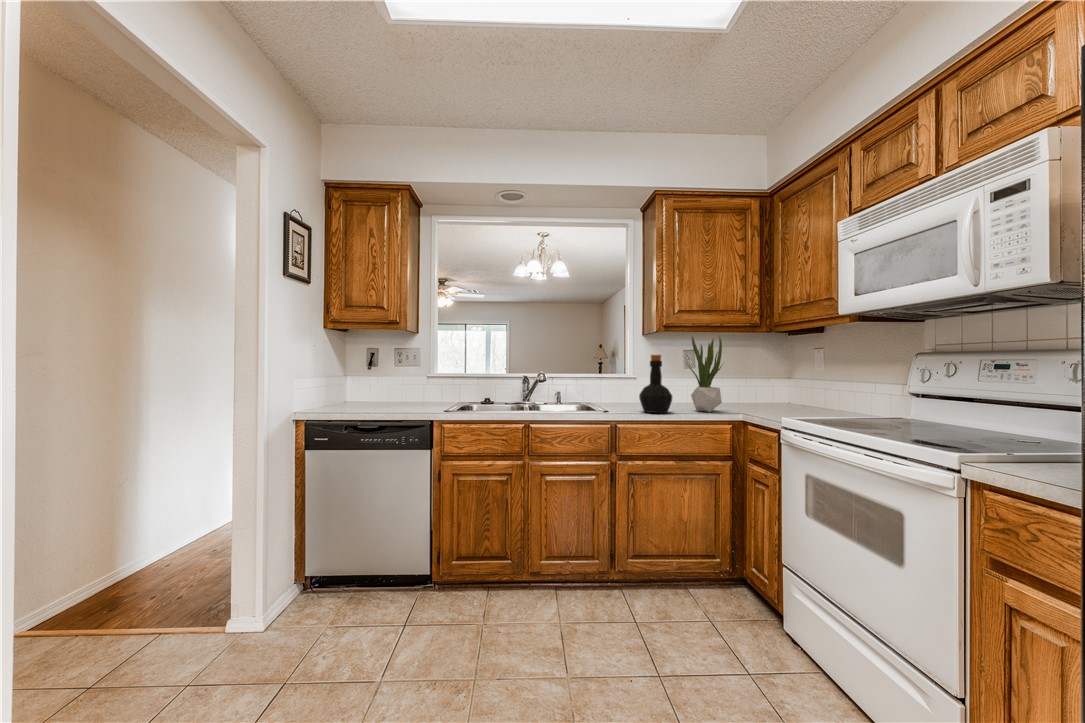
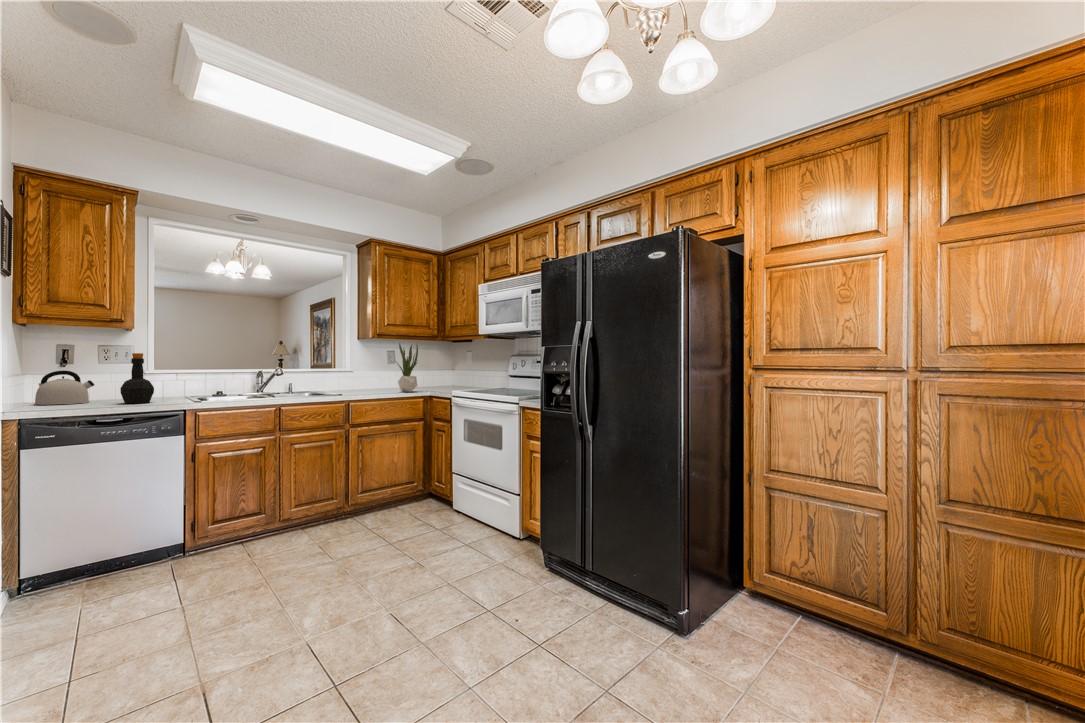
bottle: present [639,355,672,413] -> present [120,353,154,403]
kettle: none [351,373,392,404] -> present [35,371,94,405]

